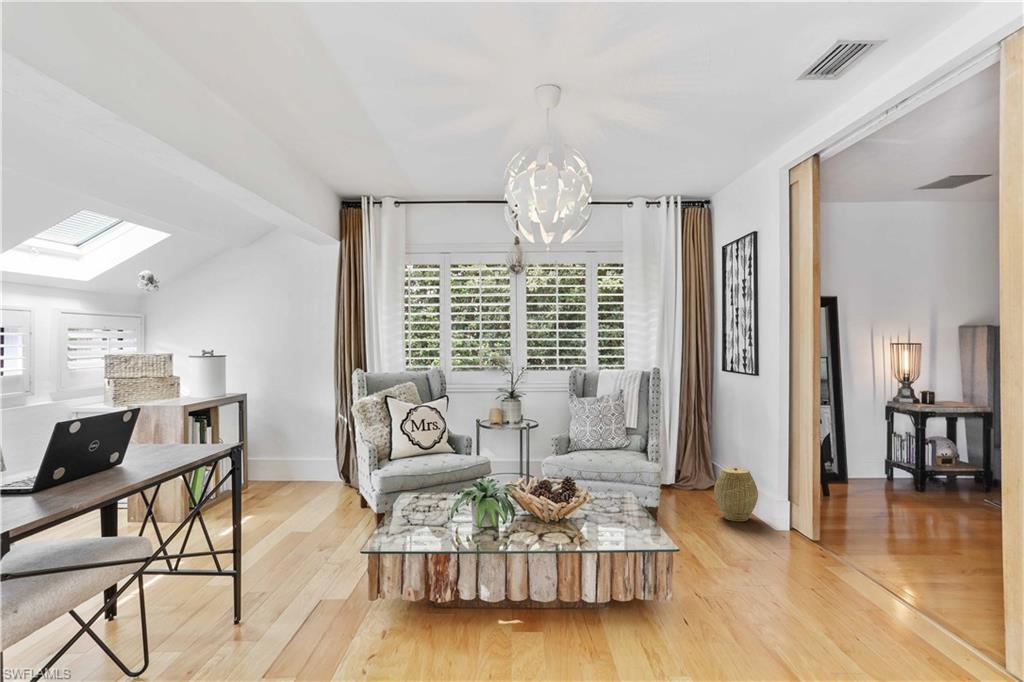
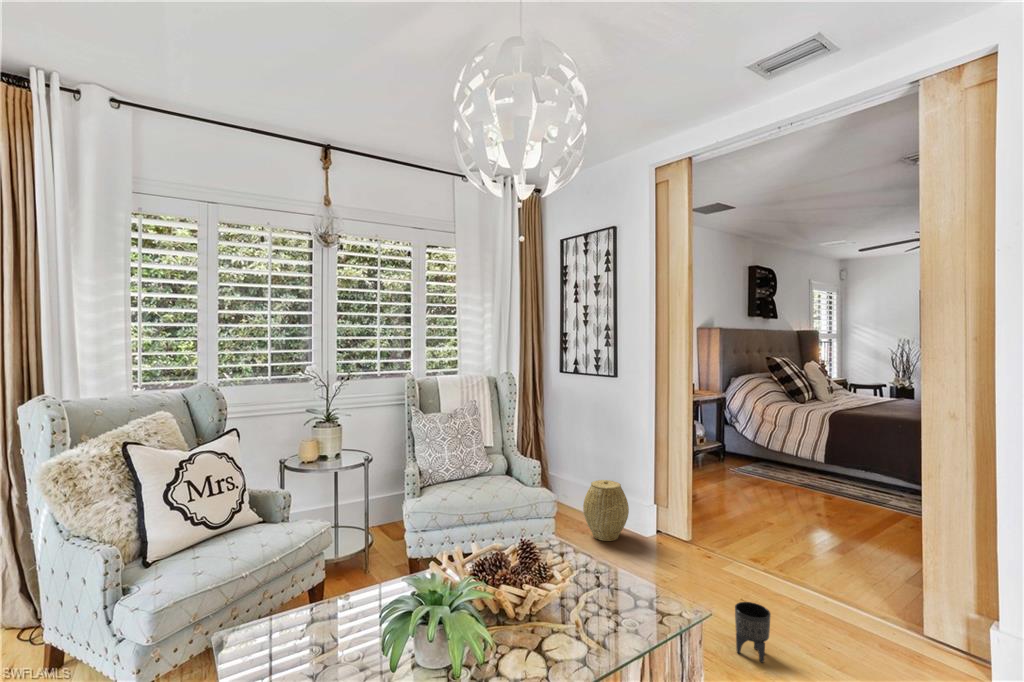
planter: none [734,551,762,596] -> present [735,602,770,663]

